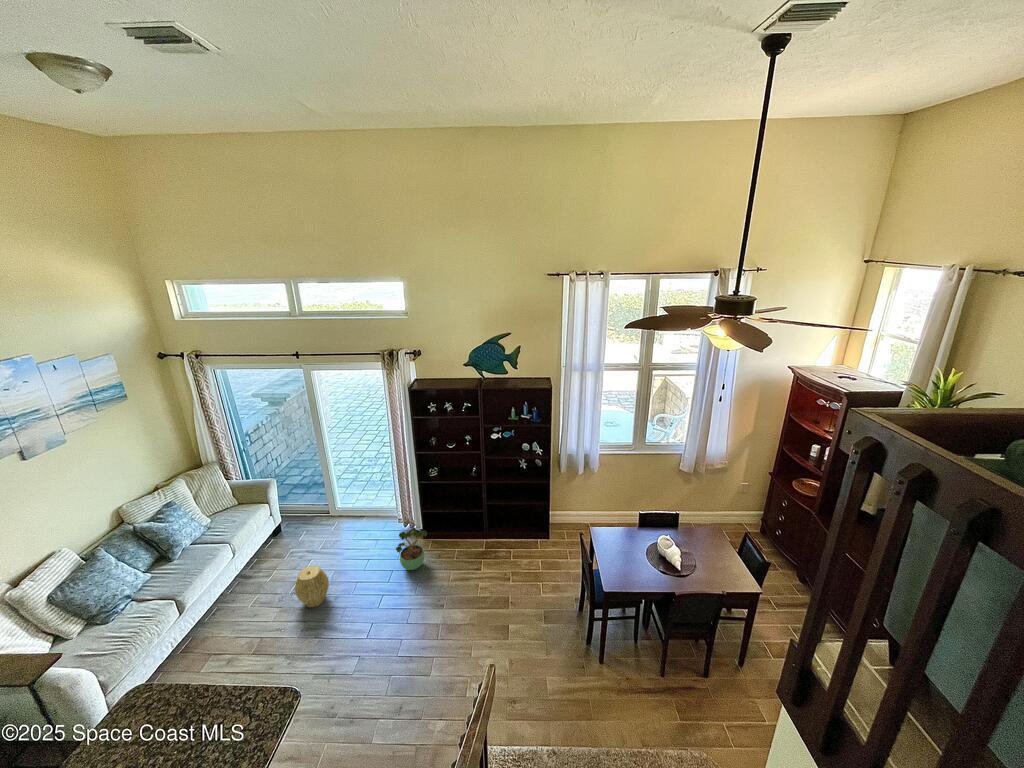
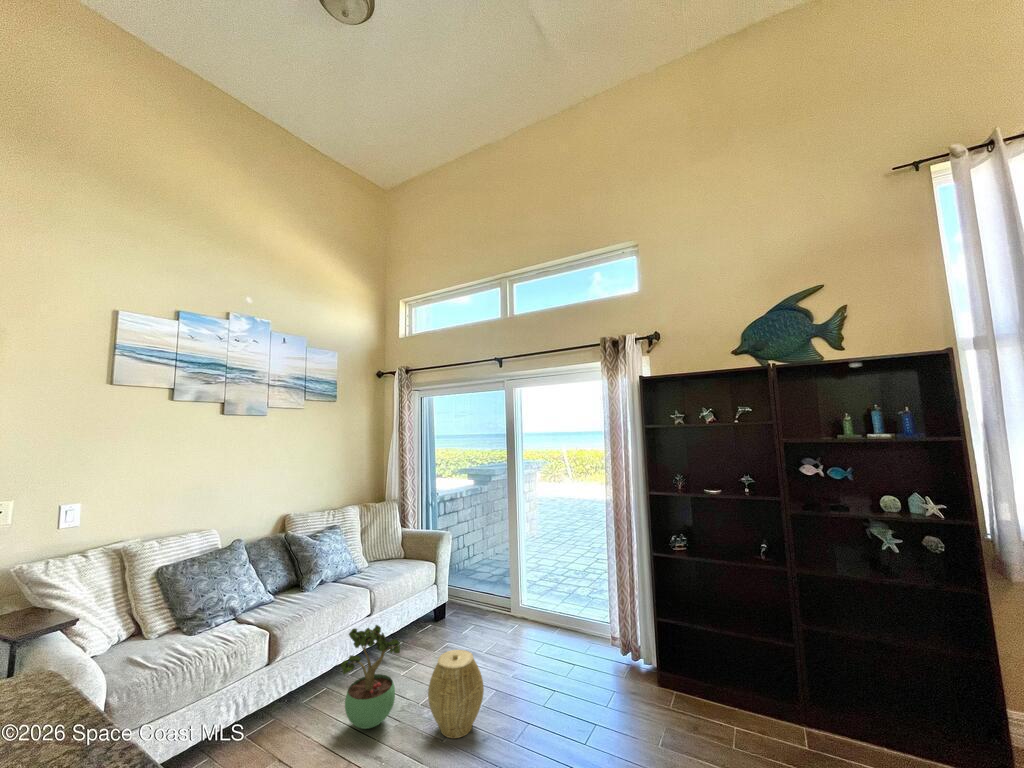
potted plant: present [396,528,427,570] -> present [340,625,400,729]

